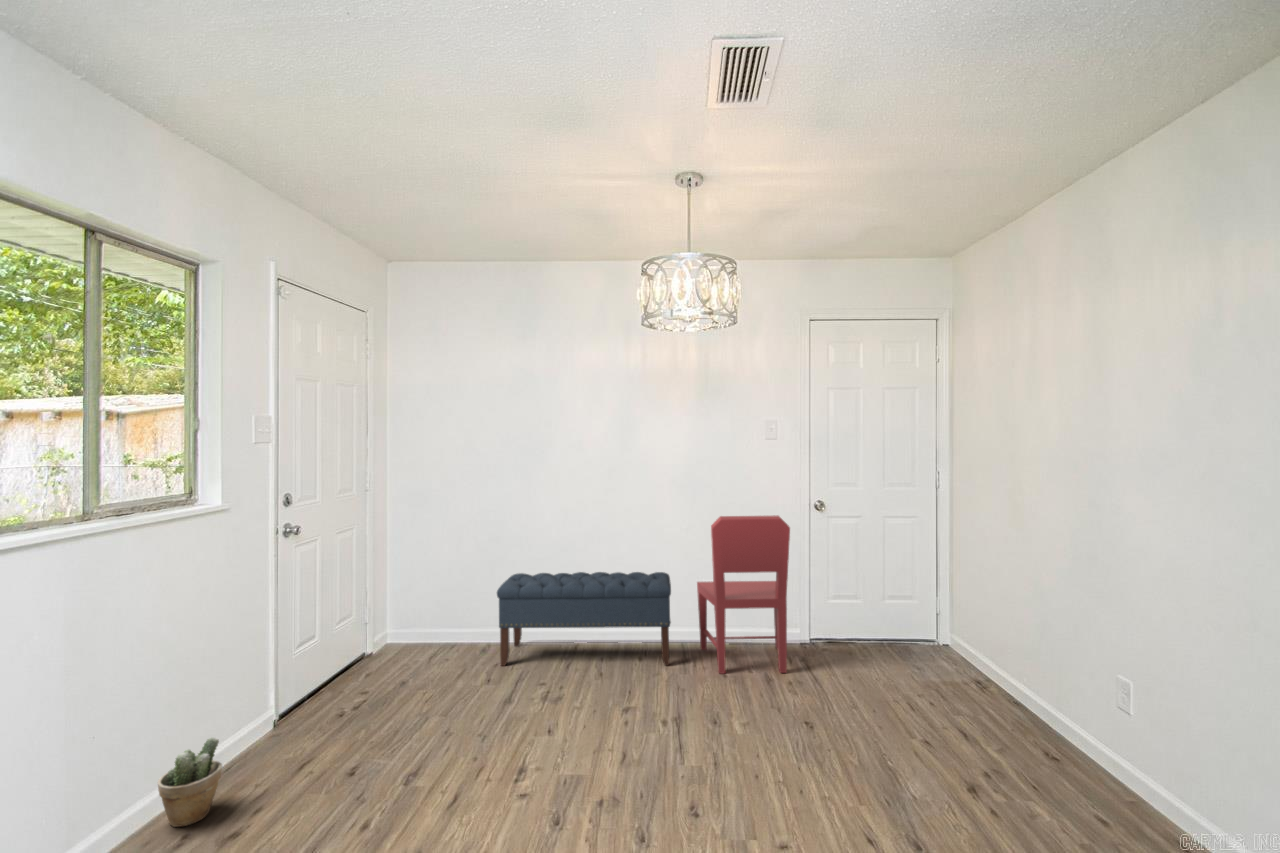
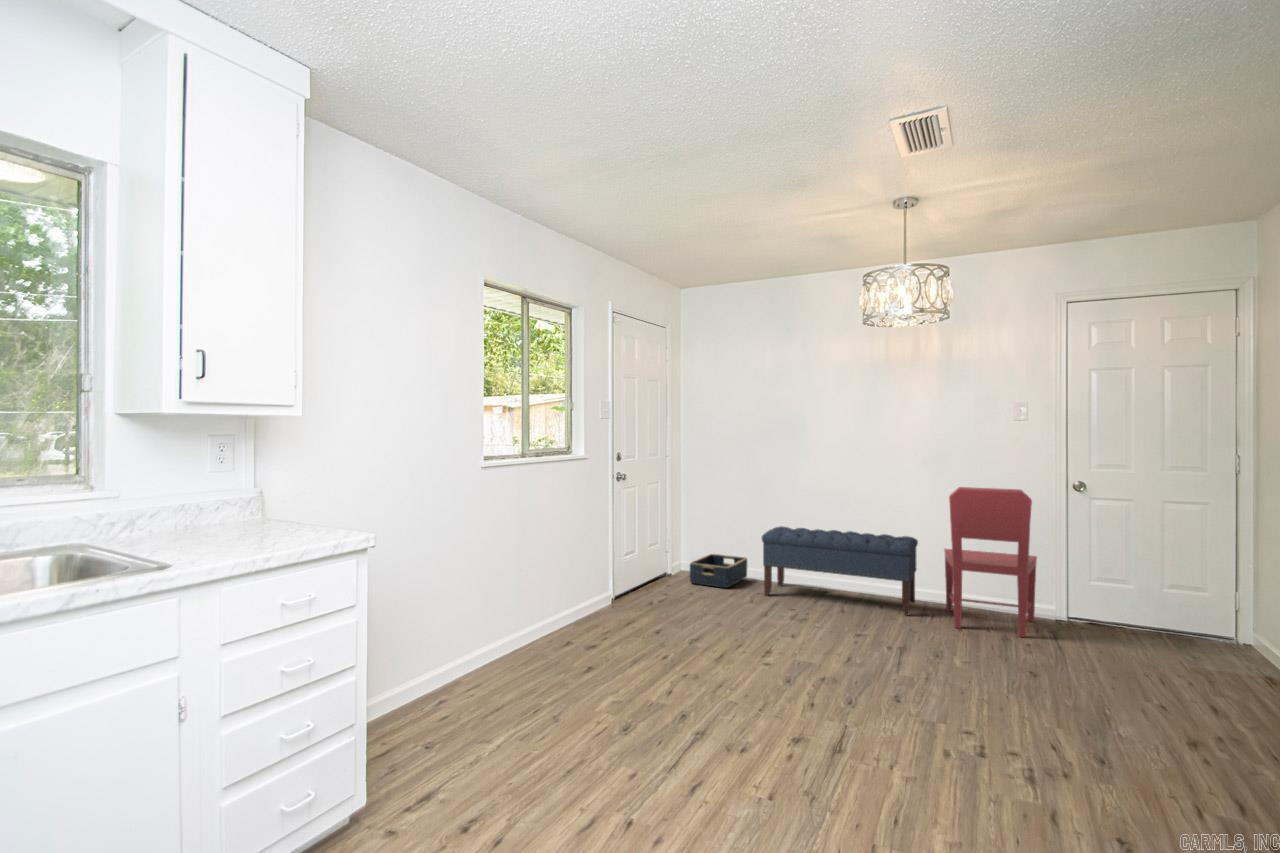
basket: none [398,615,474,663] -> present [690,554,747,588]
potted plant: present [158,737,222,827] -> none [557,593,588,638]

